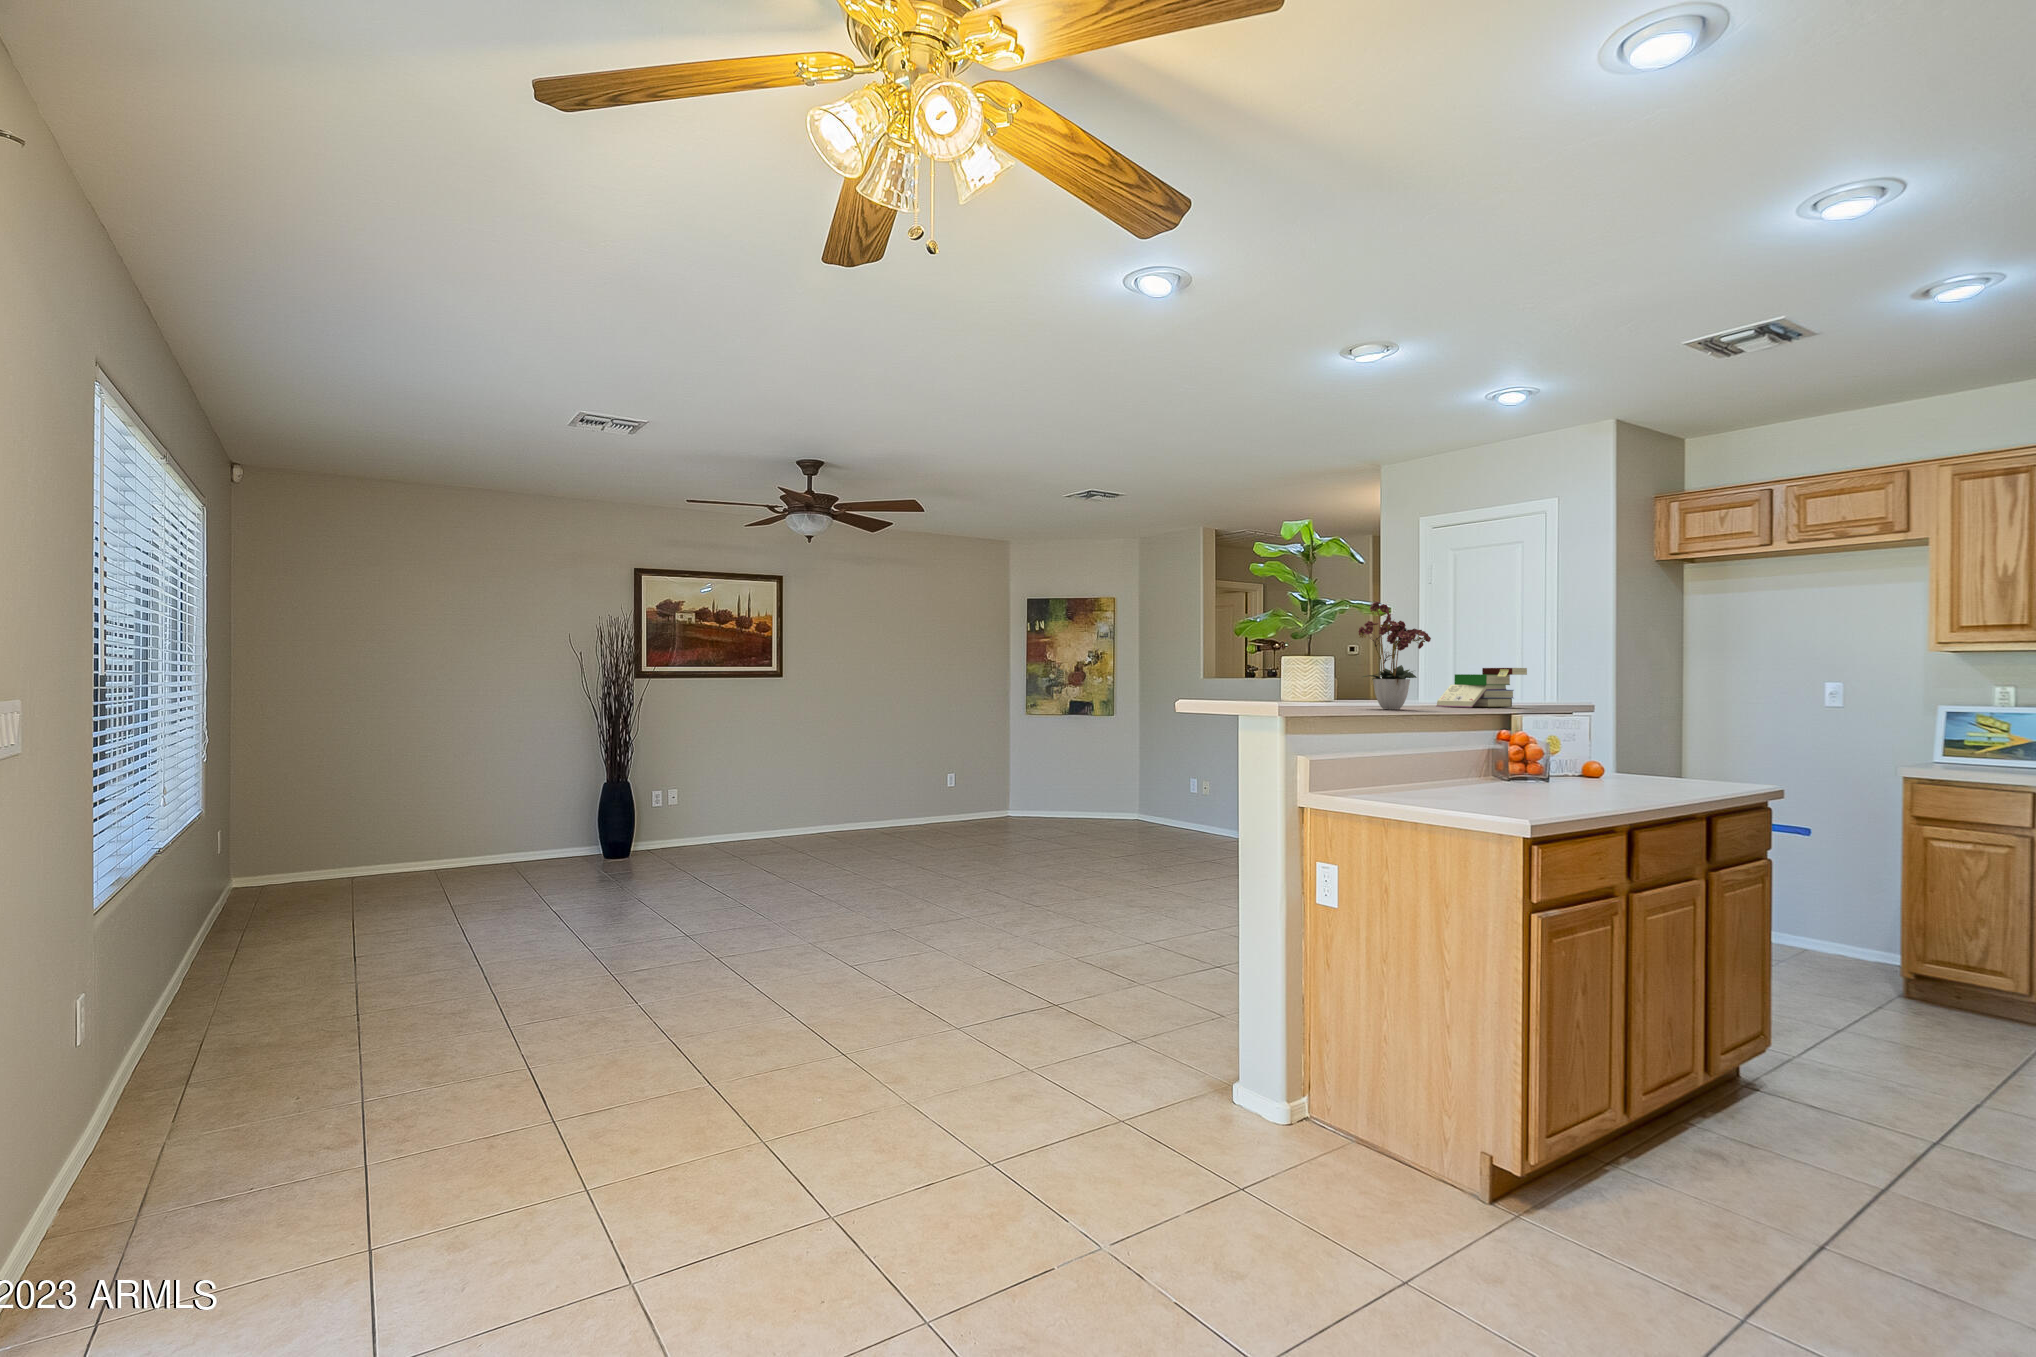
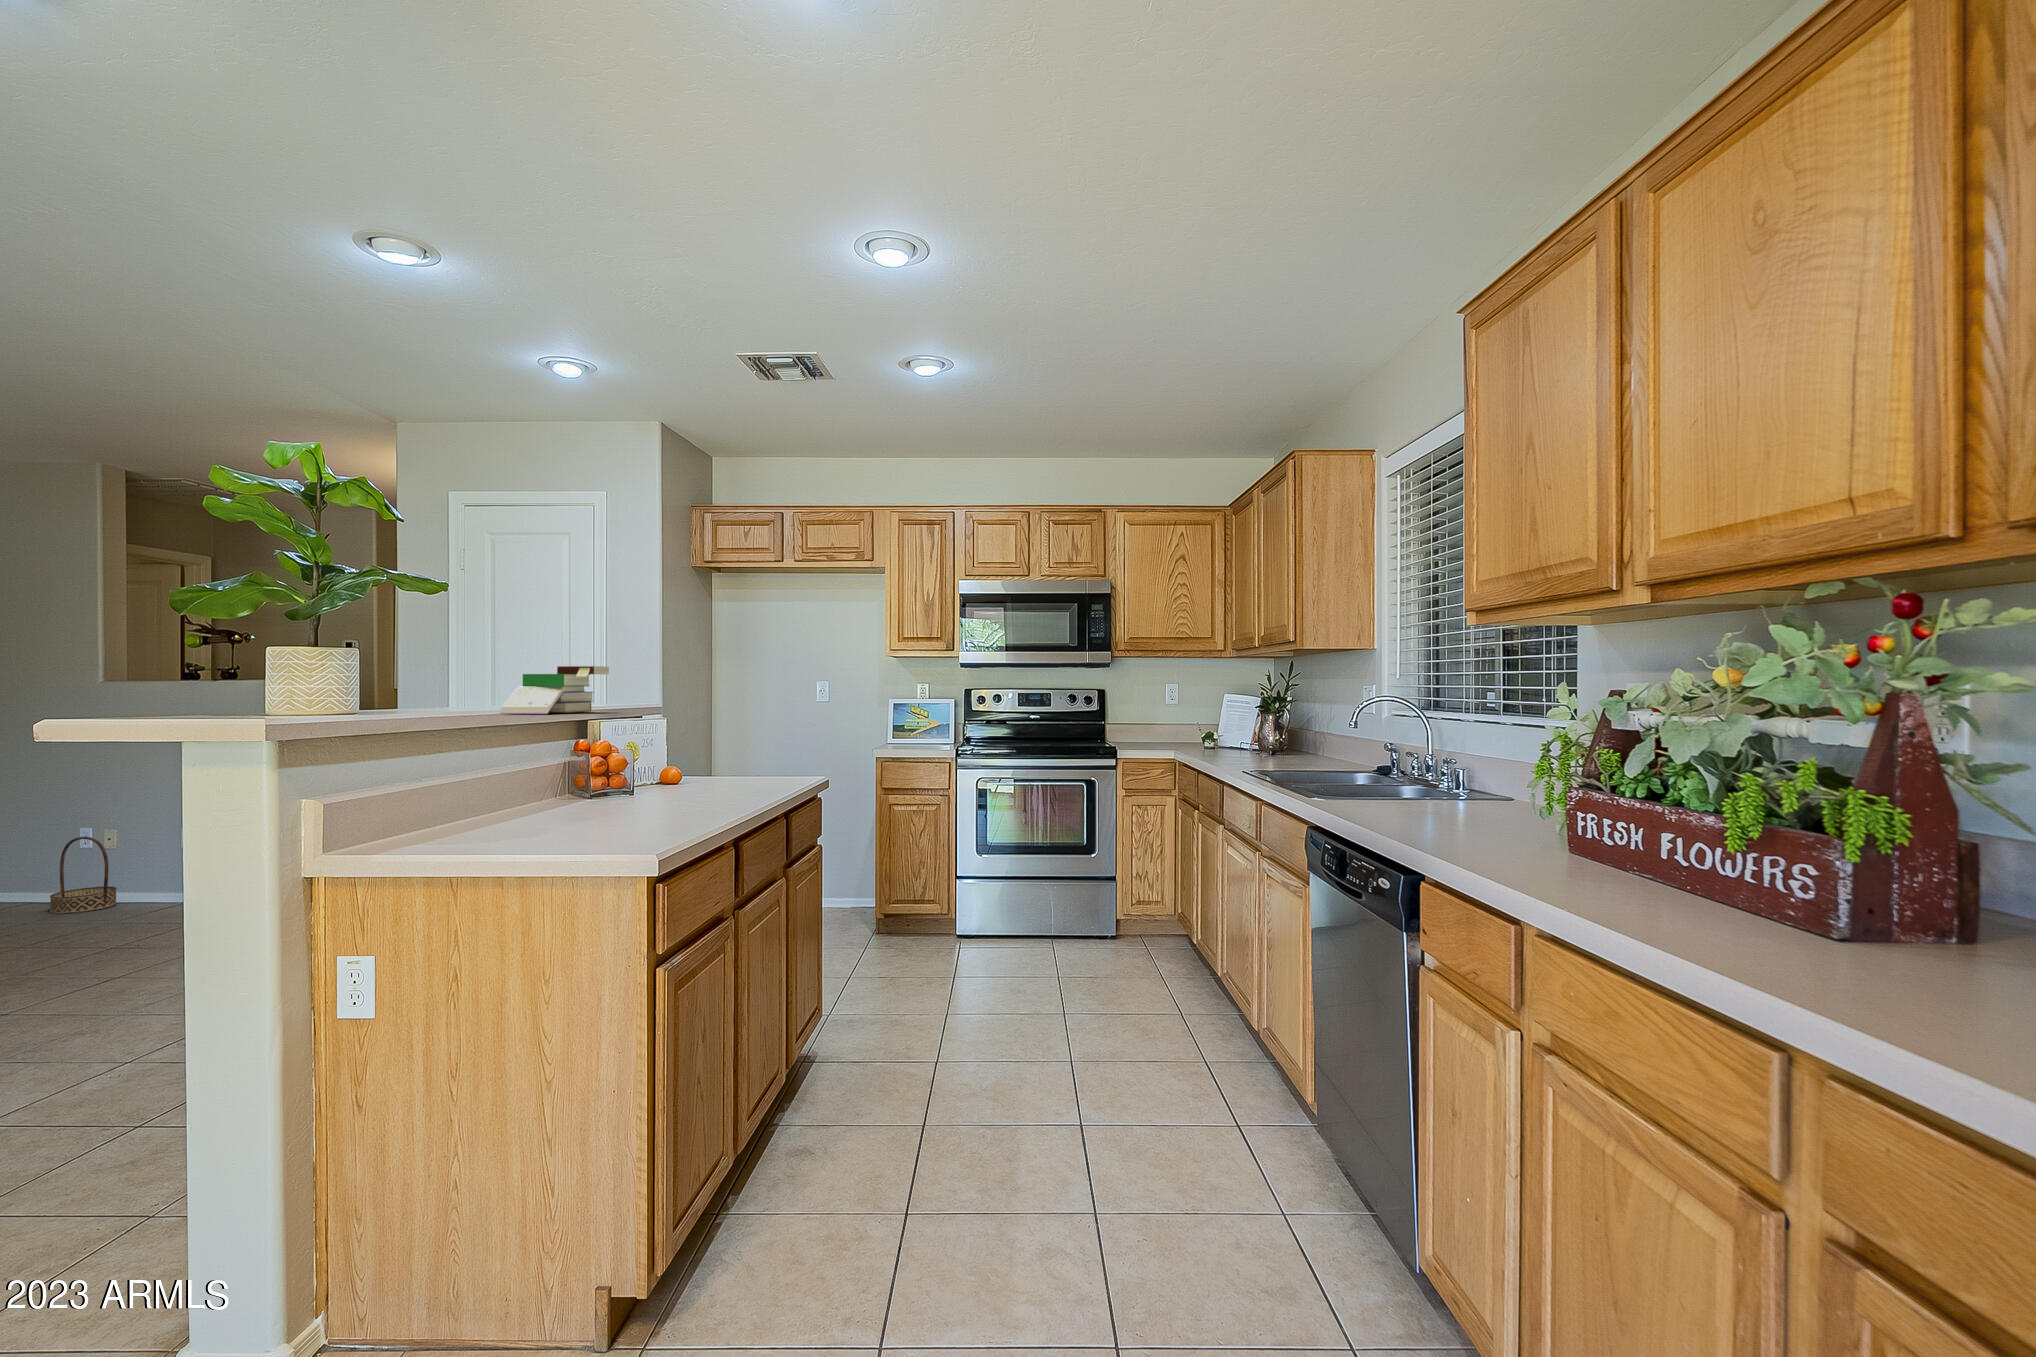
flower arrangement: present [1358,601,1431,709] -> none [384,566,510,721]
basket: none [1181,785,1213,836] -> present [50,836,117,914]

